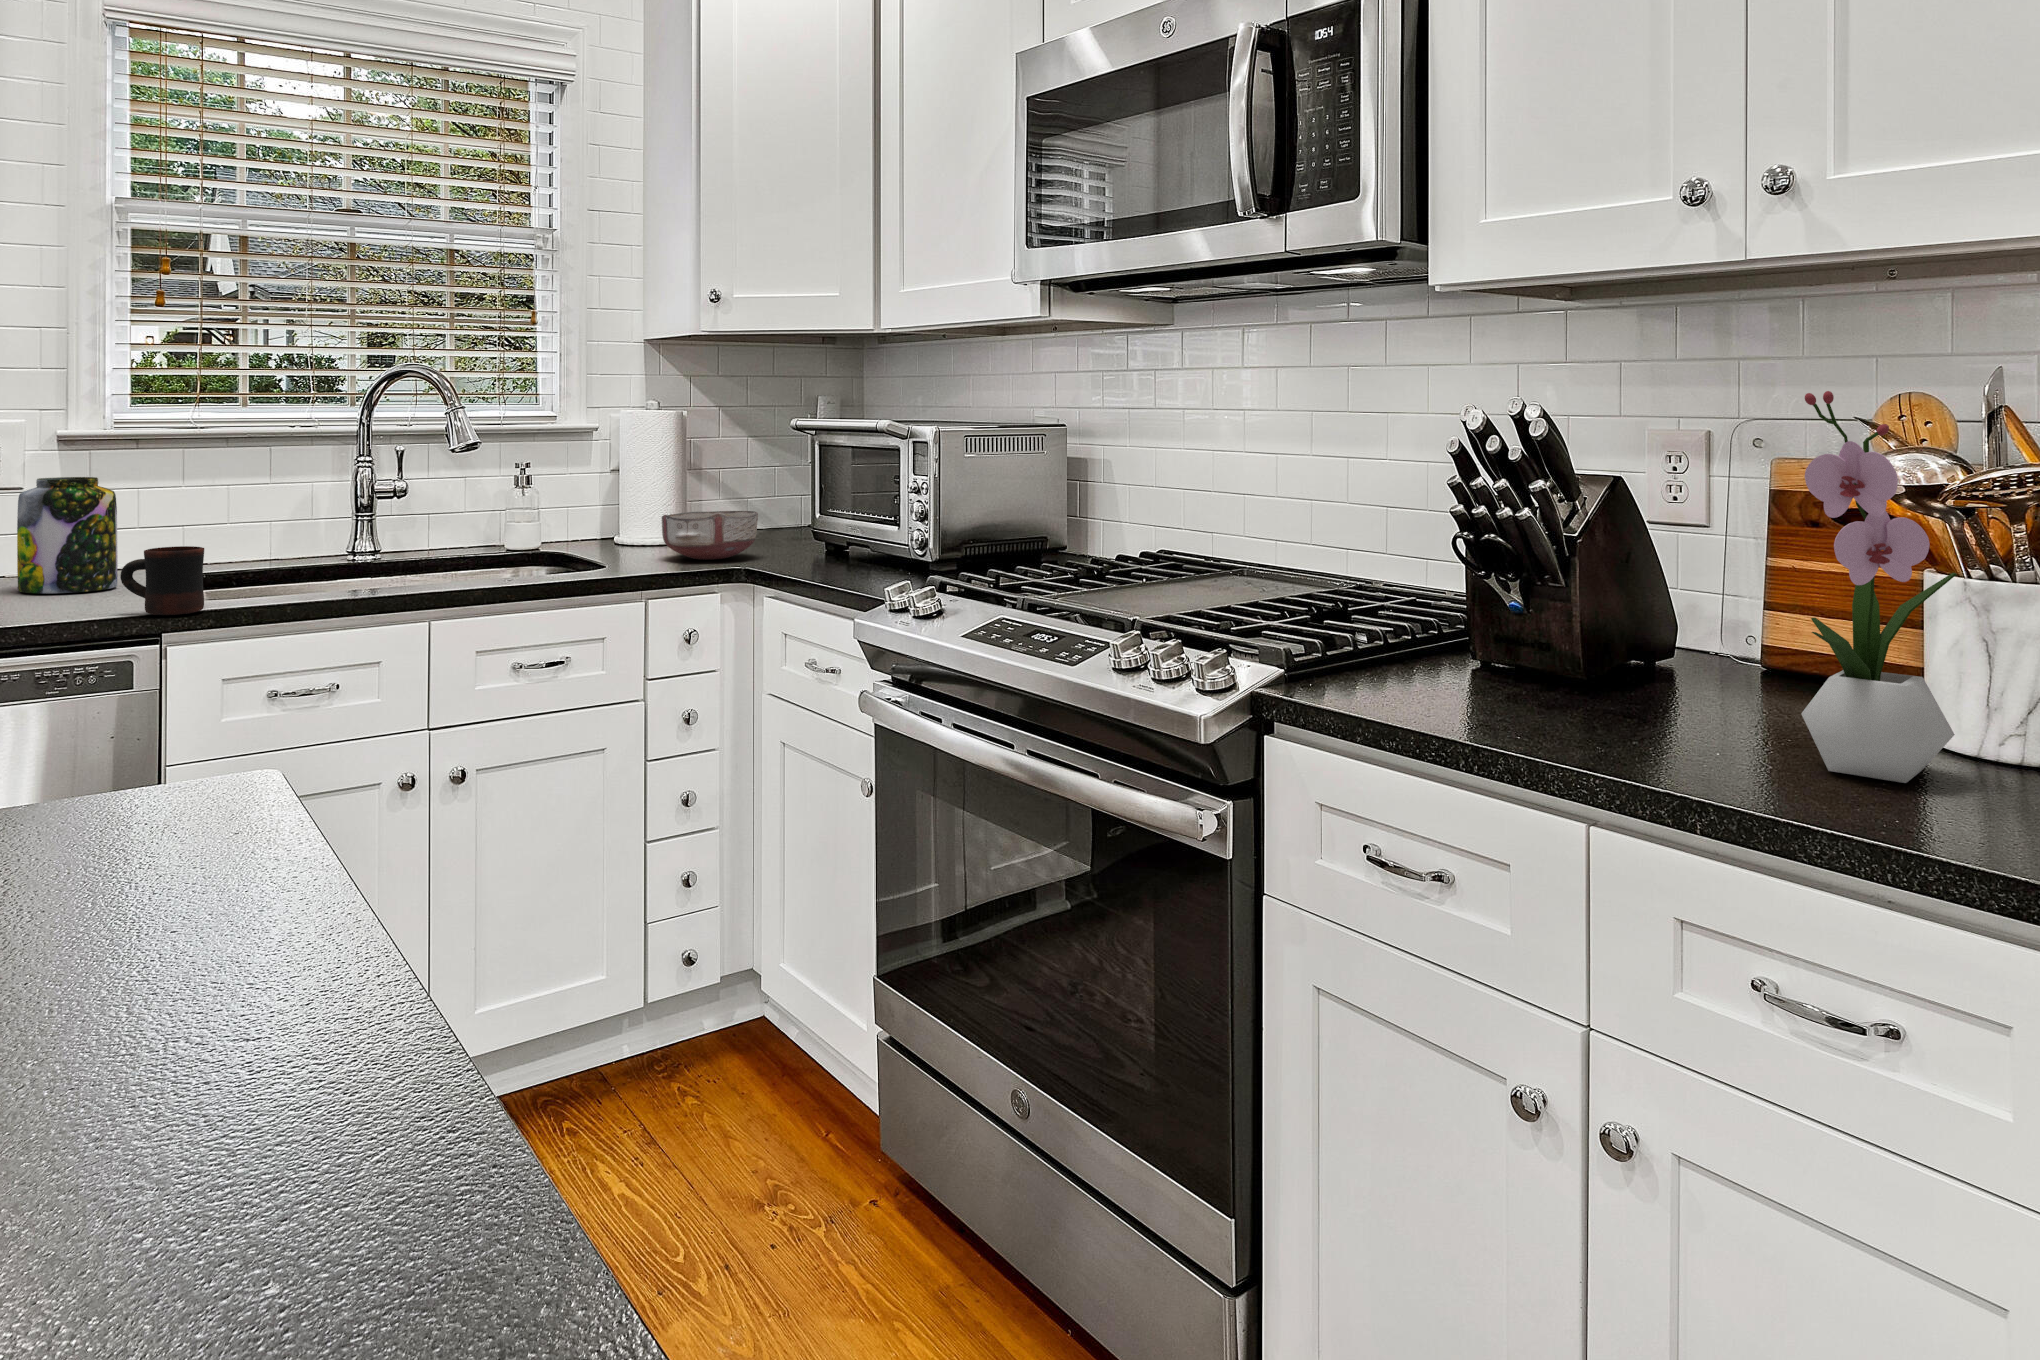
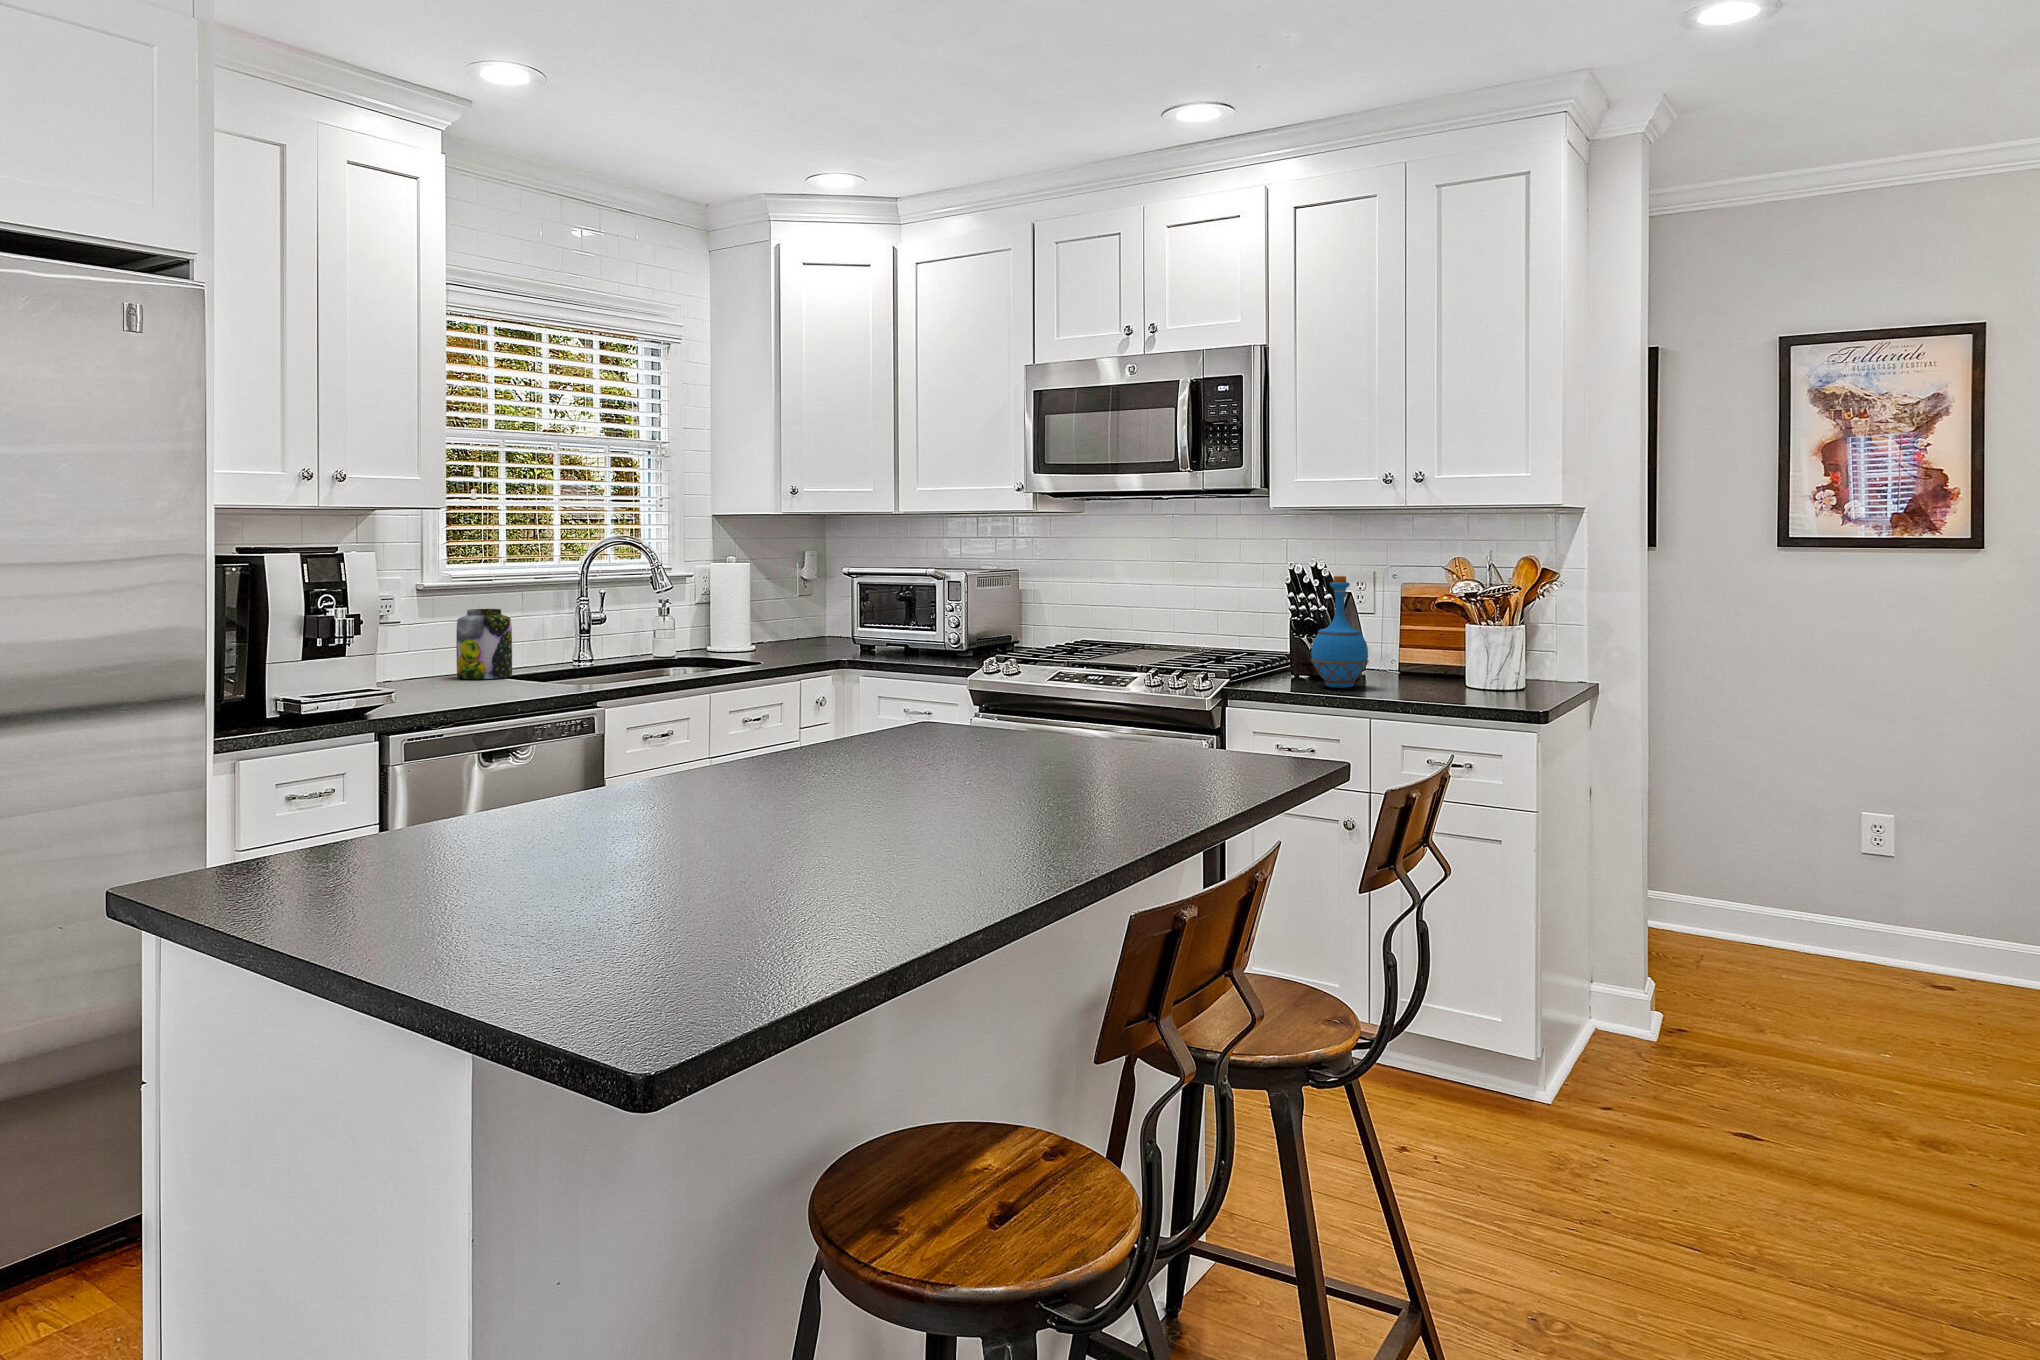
flower arrangement: present [1801,391,1957,783] -> none [1432,560,1481,696]
bottle: none [1476,436,1628,720] -> present [1311,576,1369,688]
ceramic bowl: present [662,511,758,560] -> none [771,624,830,654]
mug: present [120,546,204,615] -> none [583,646,628,684]

